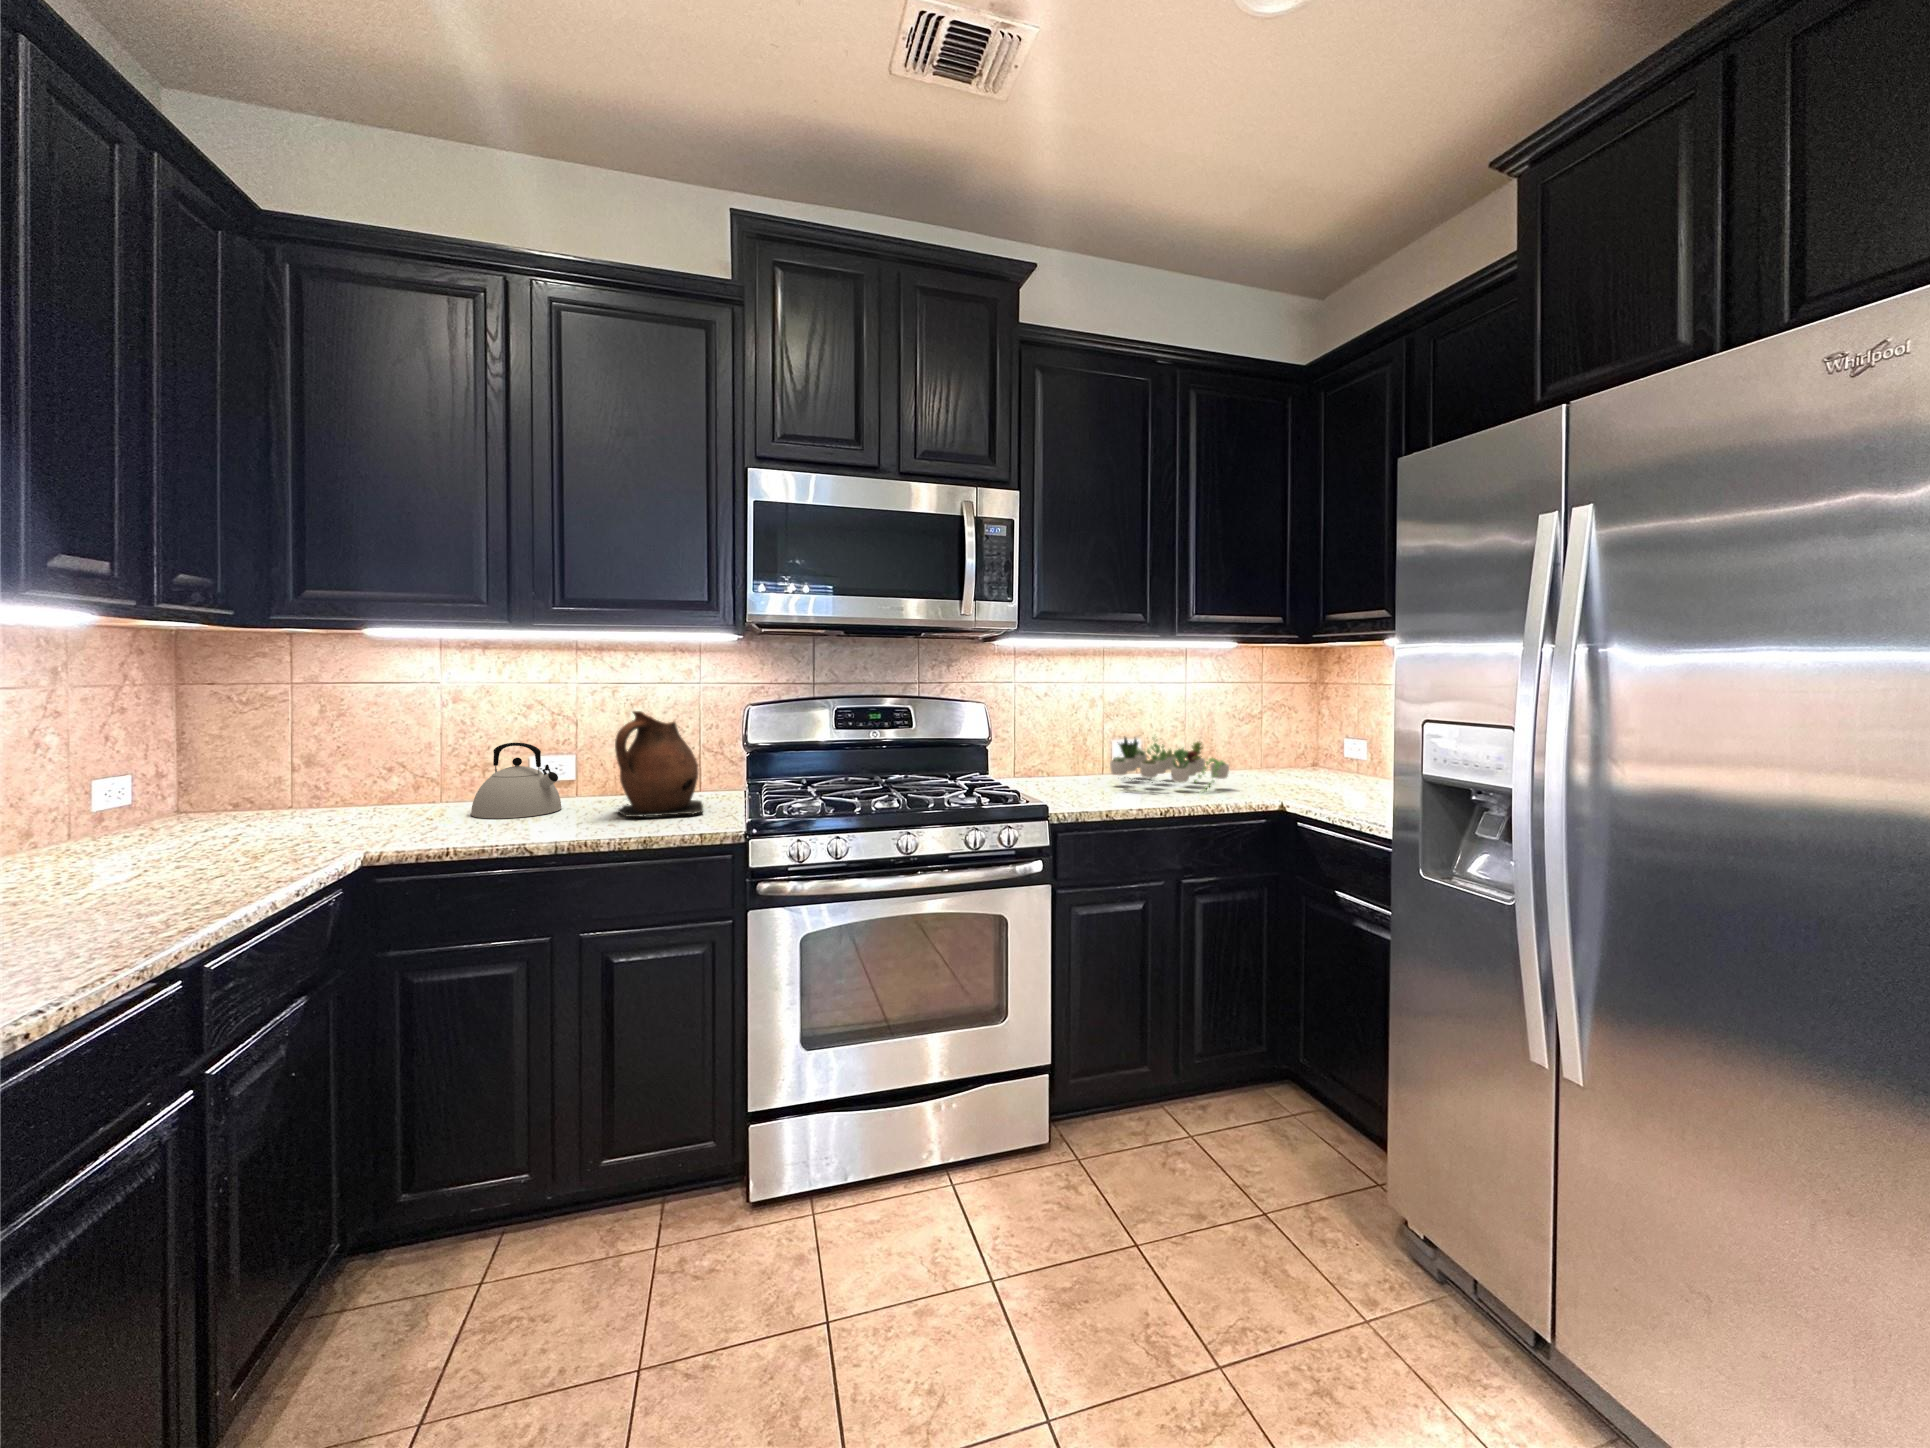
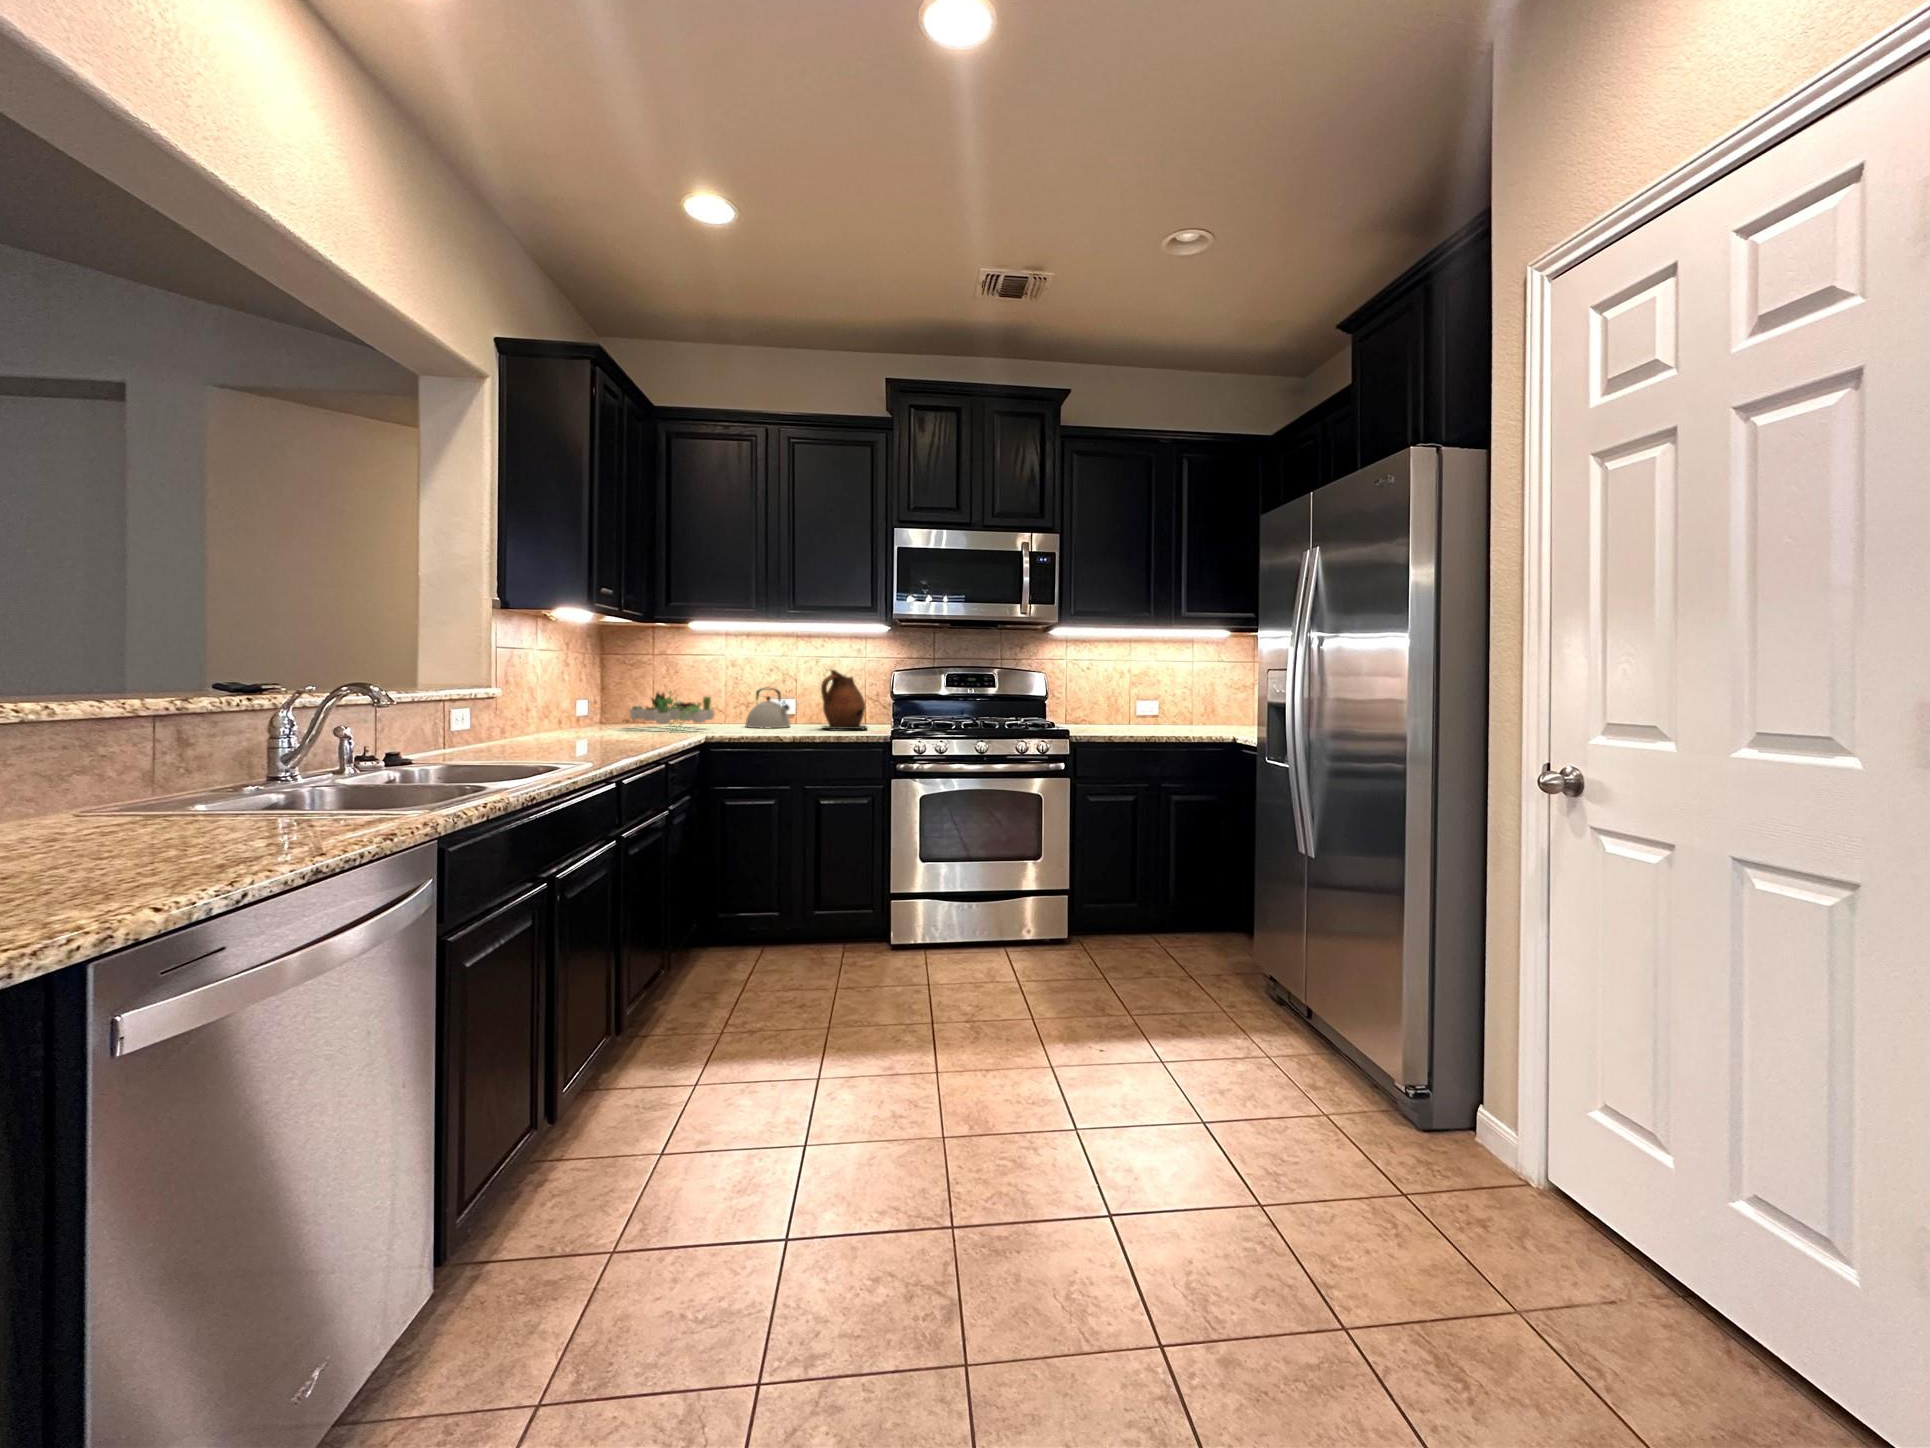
succulent plant: present [1110,737,1229,792] -> present [623,691,714,731]

